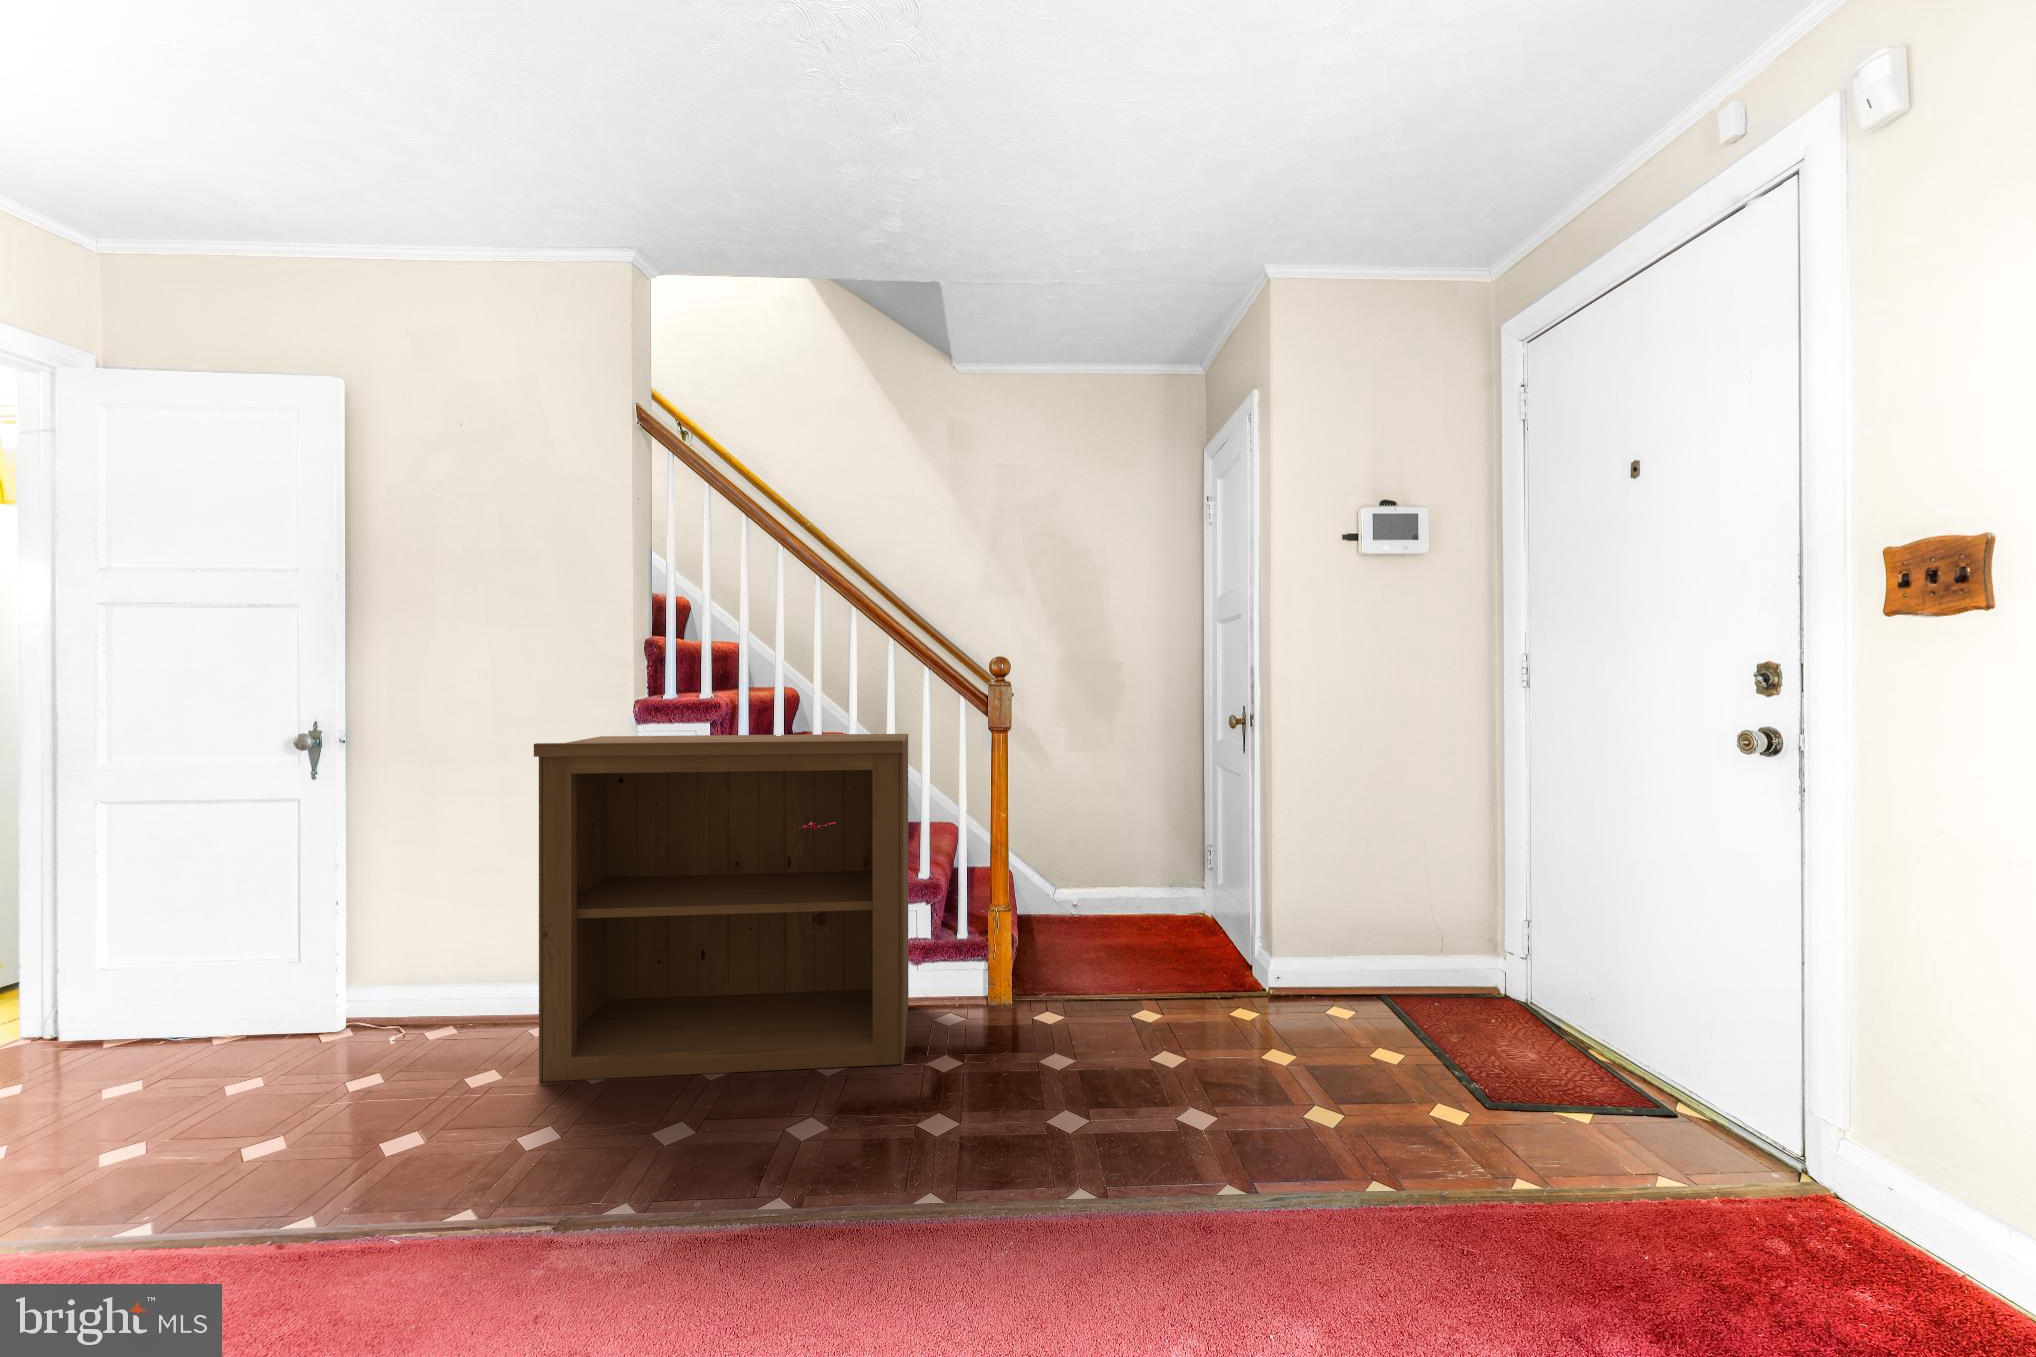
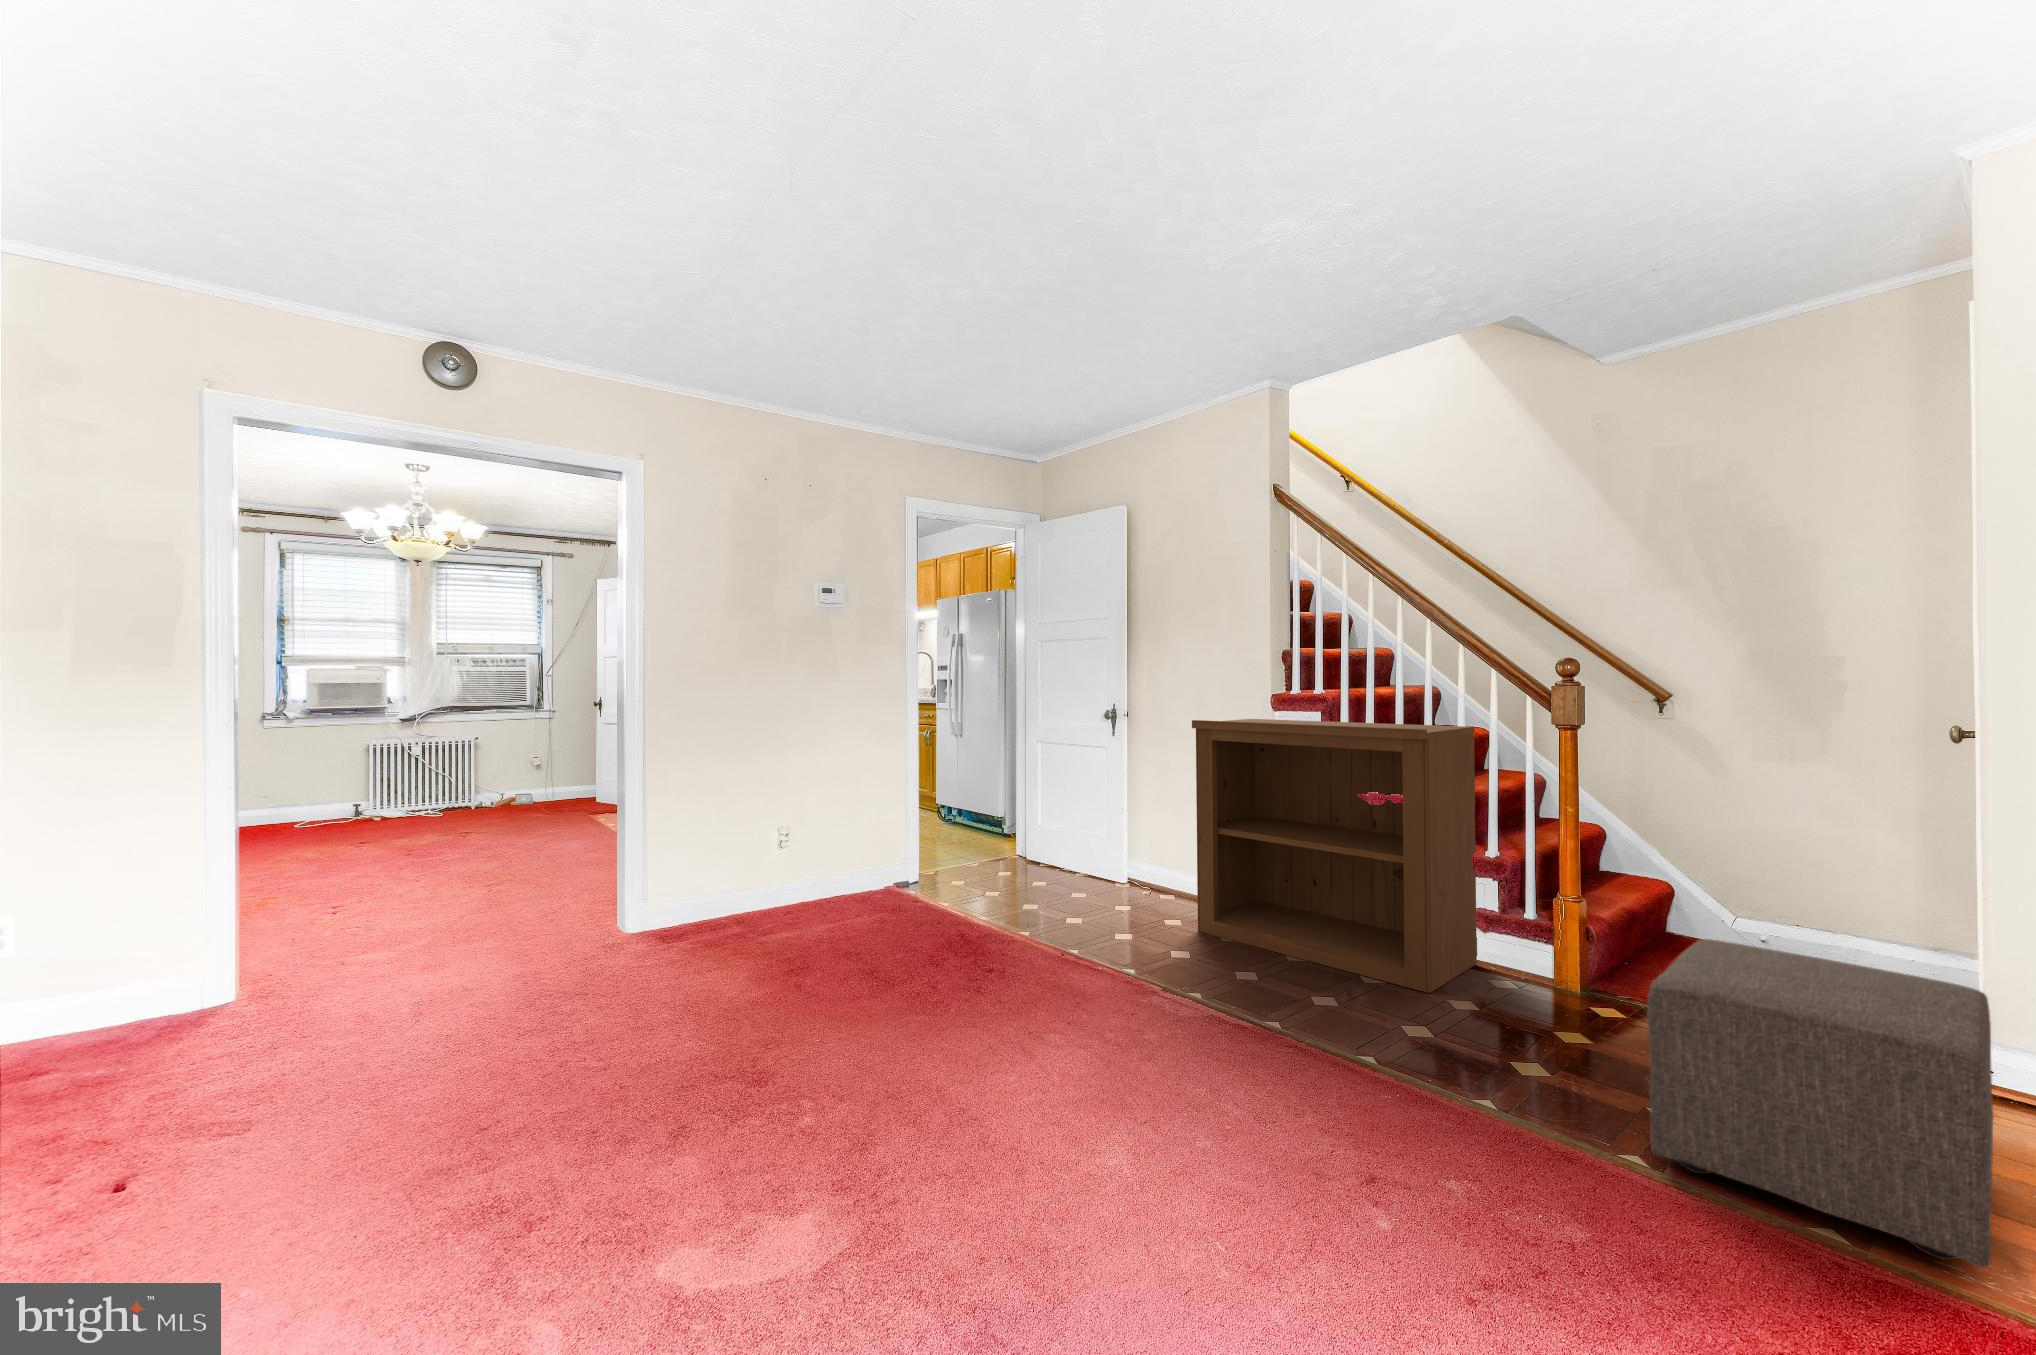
ottoman: none [1189,927,1474,1180] -> present [1647,939,1993,1267]

